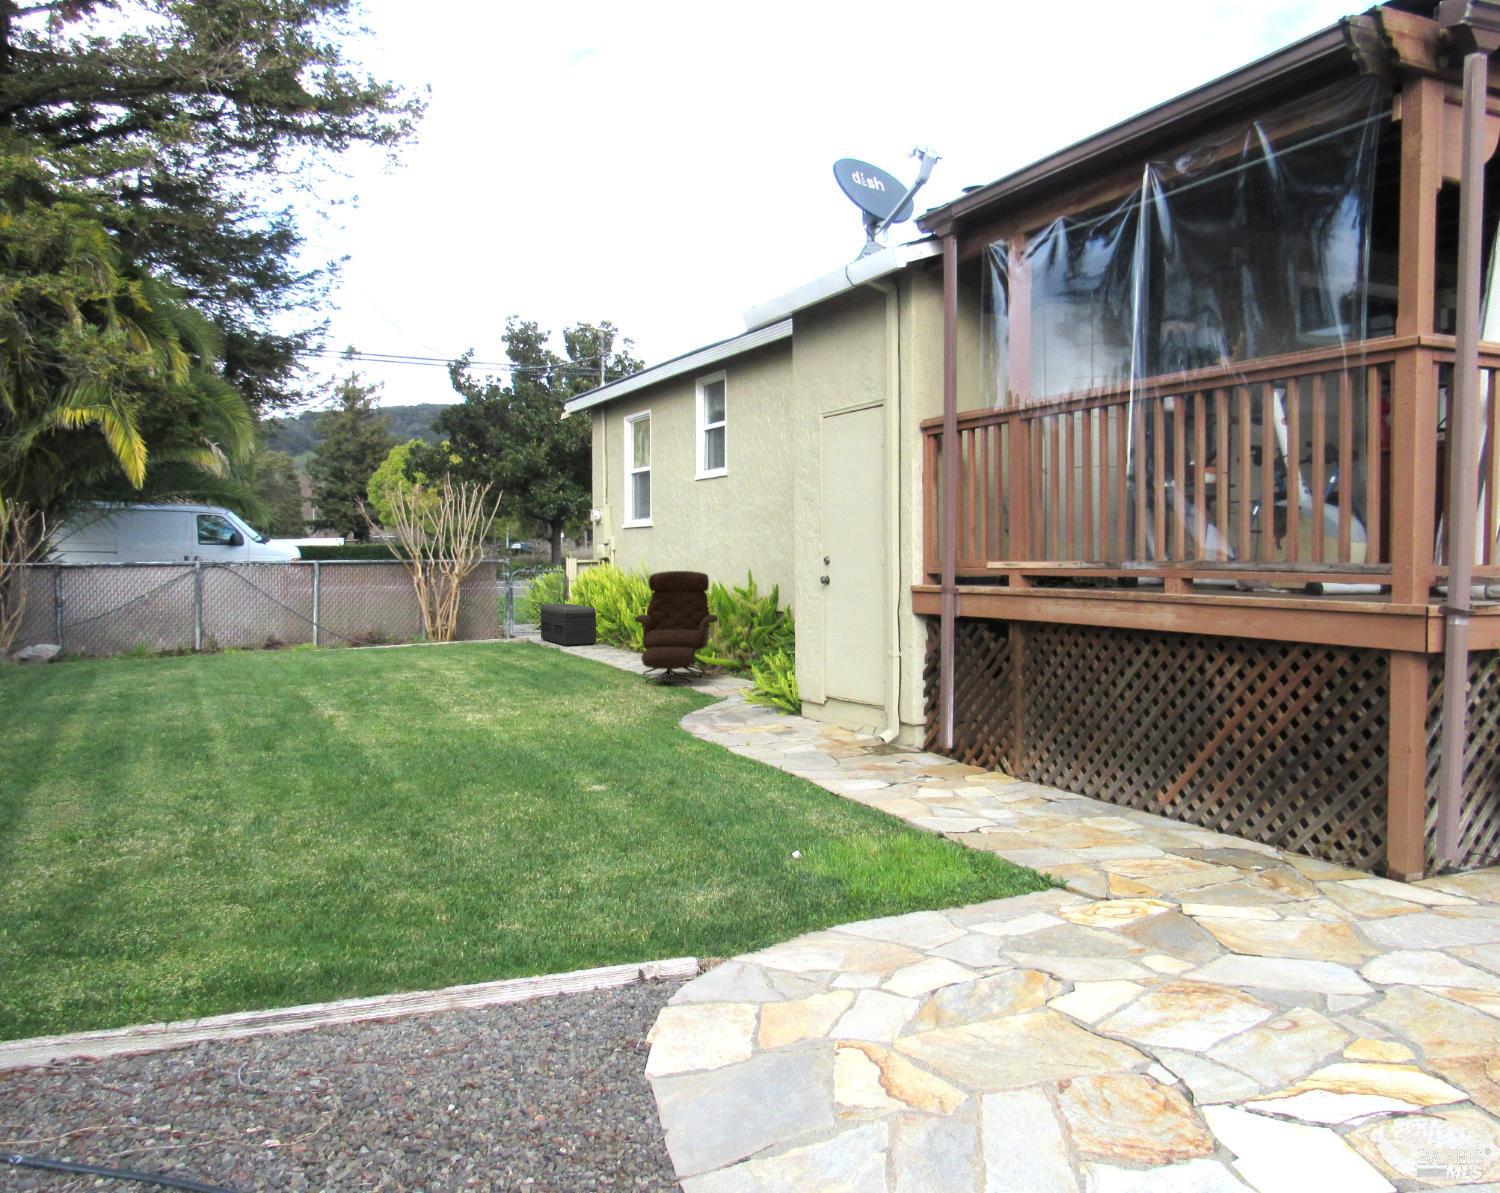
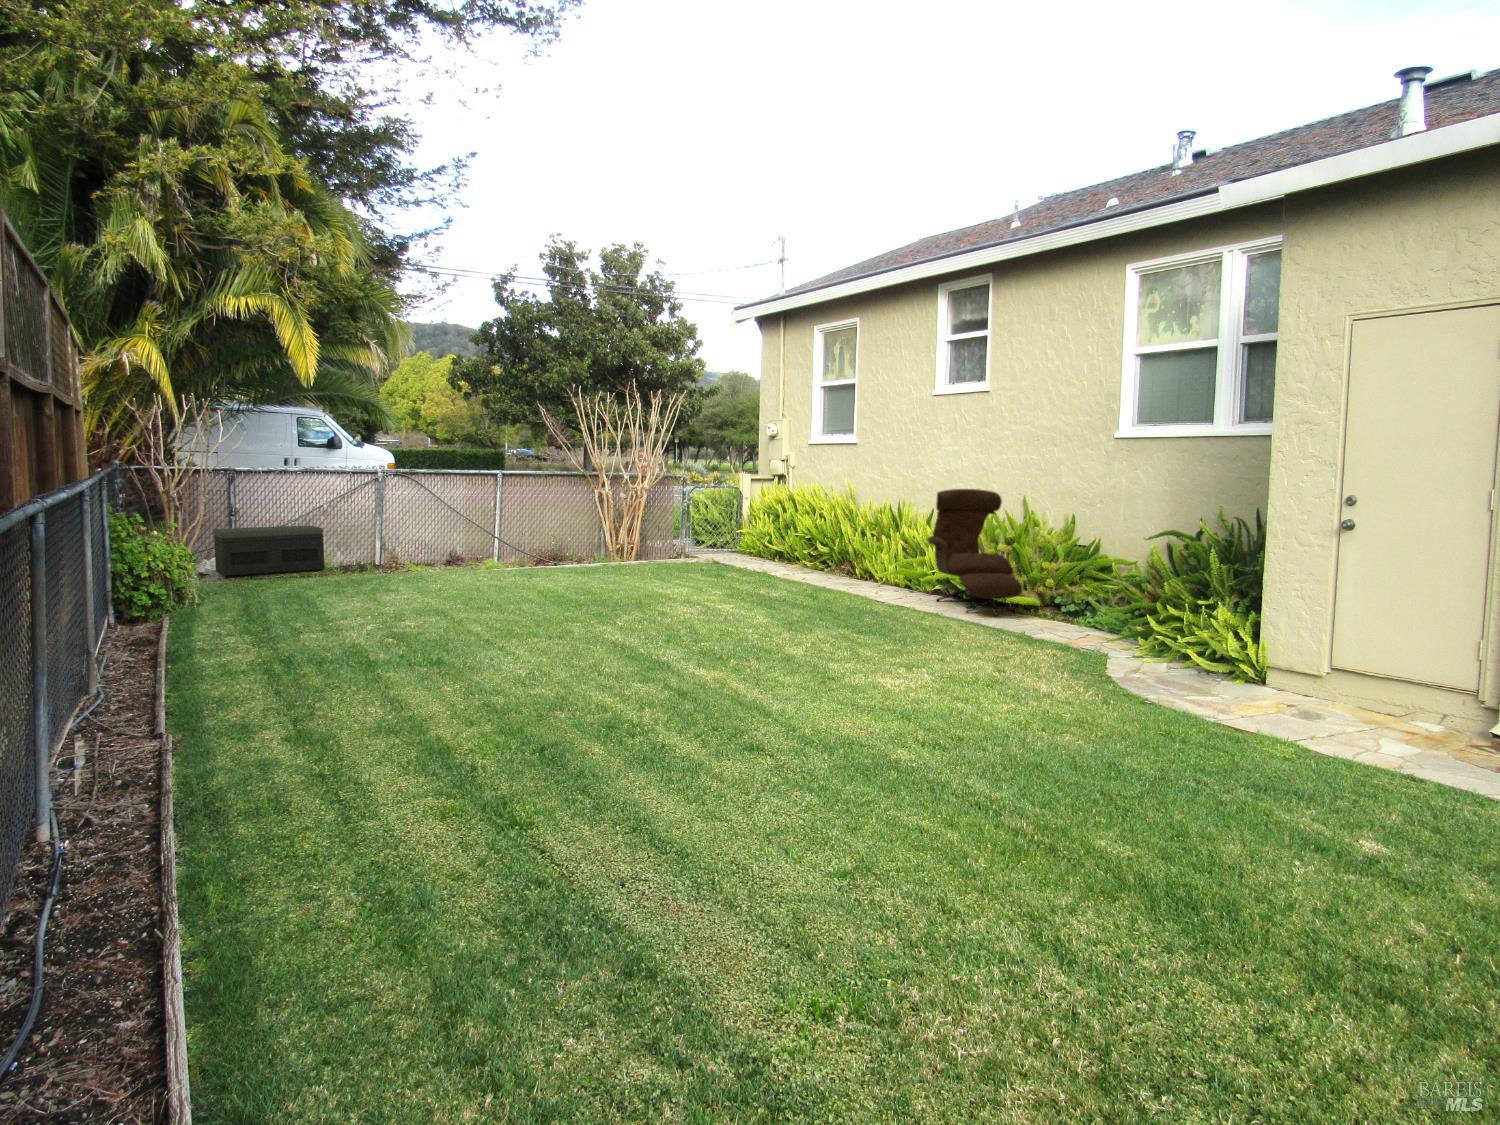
storage bench: present [541,604,596,646] -> present [213,525,325,577]

